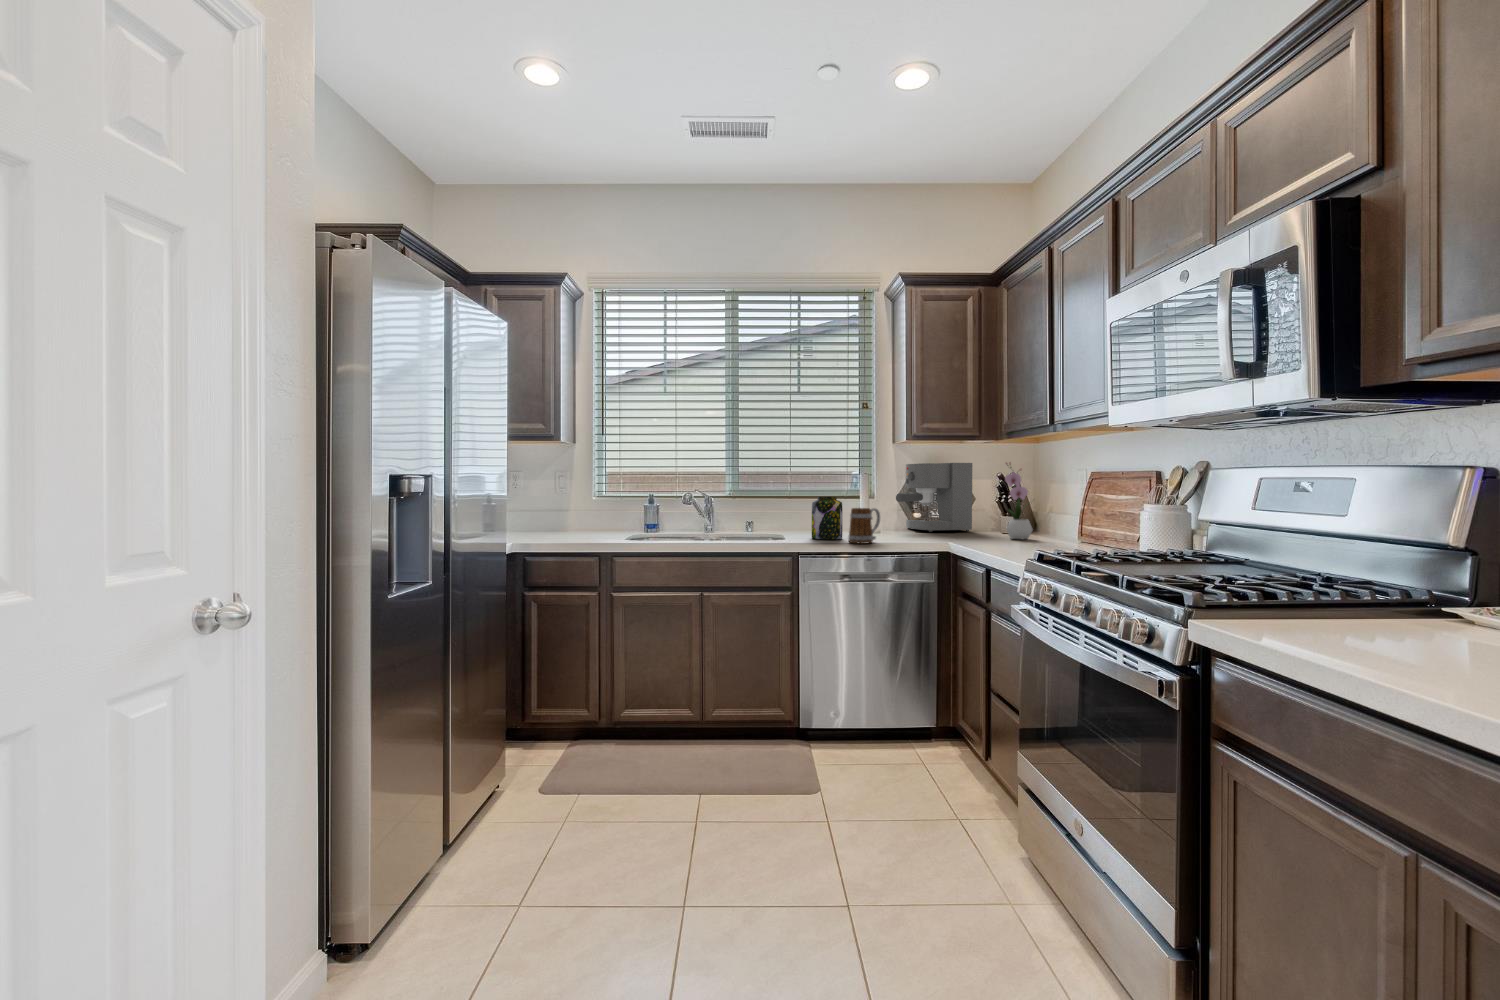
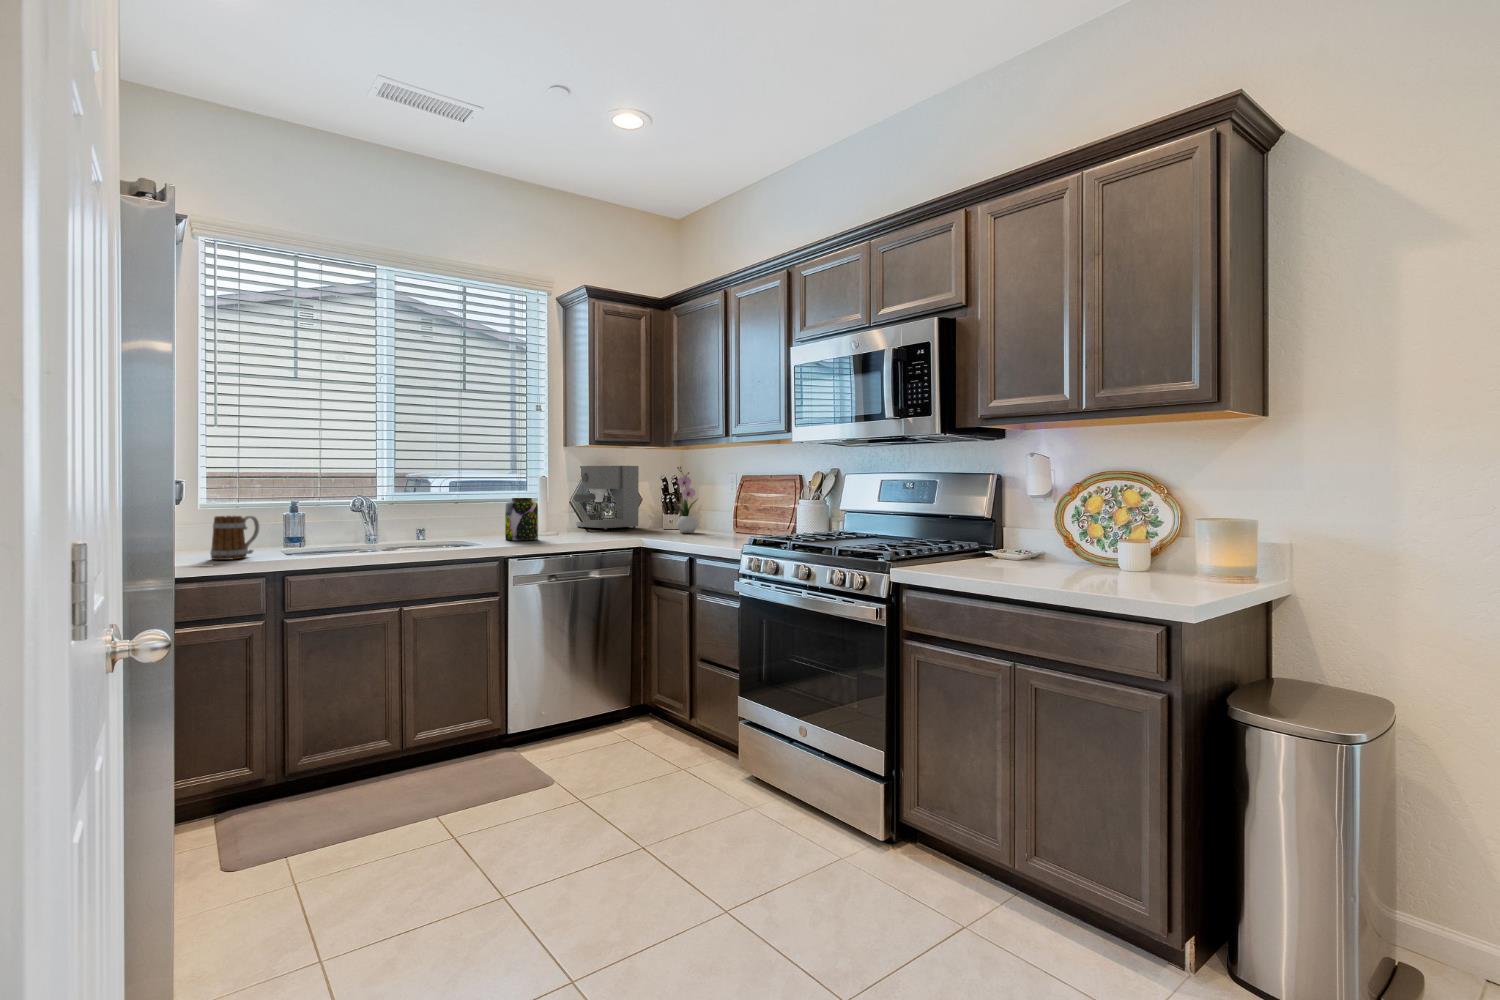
mug: present [848,508,880,544] -> present [210,516,259,560]

